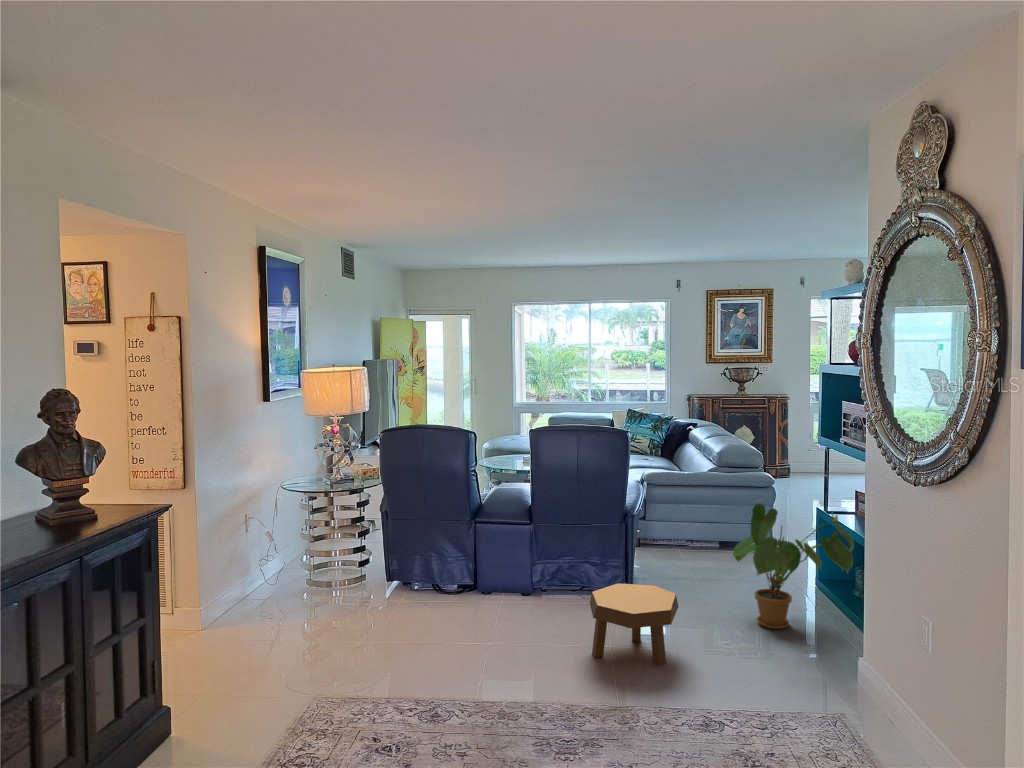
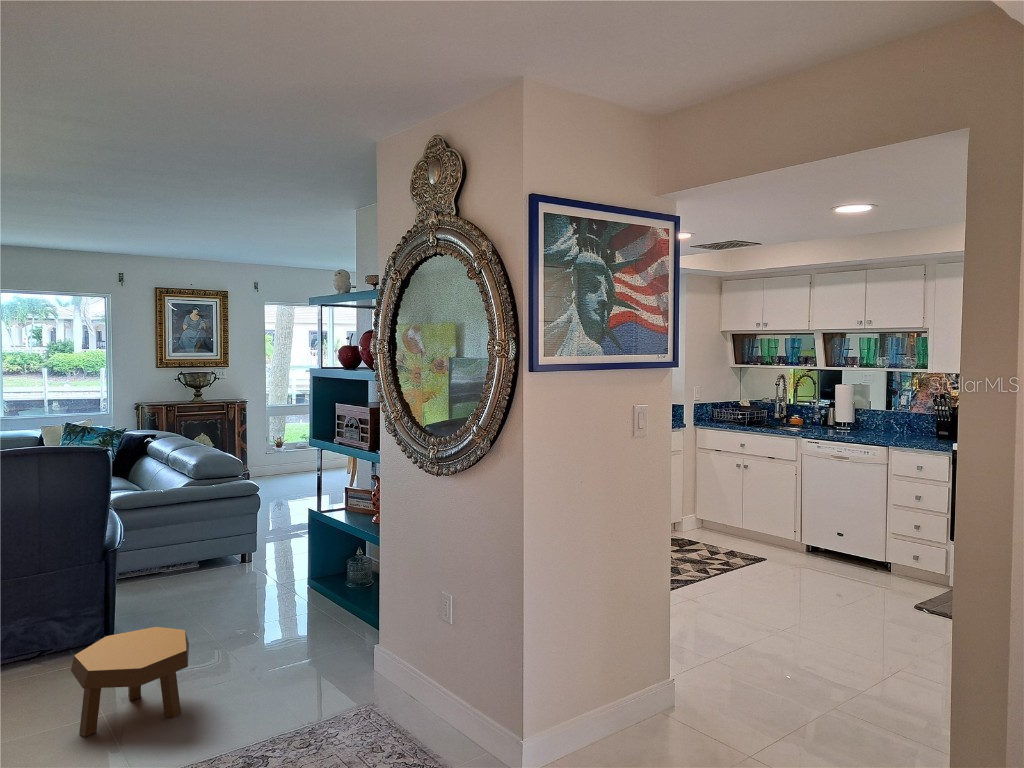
house plant: present [732,504,854,629] -> none [236,510,362,639]

